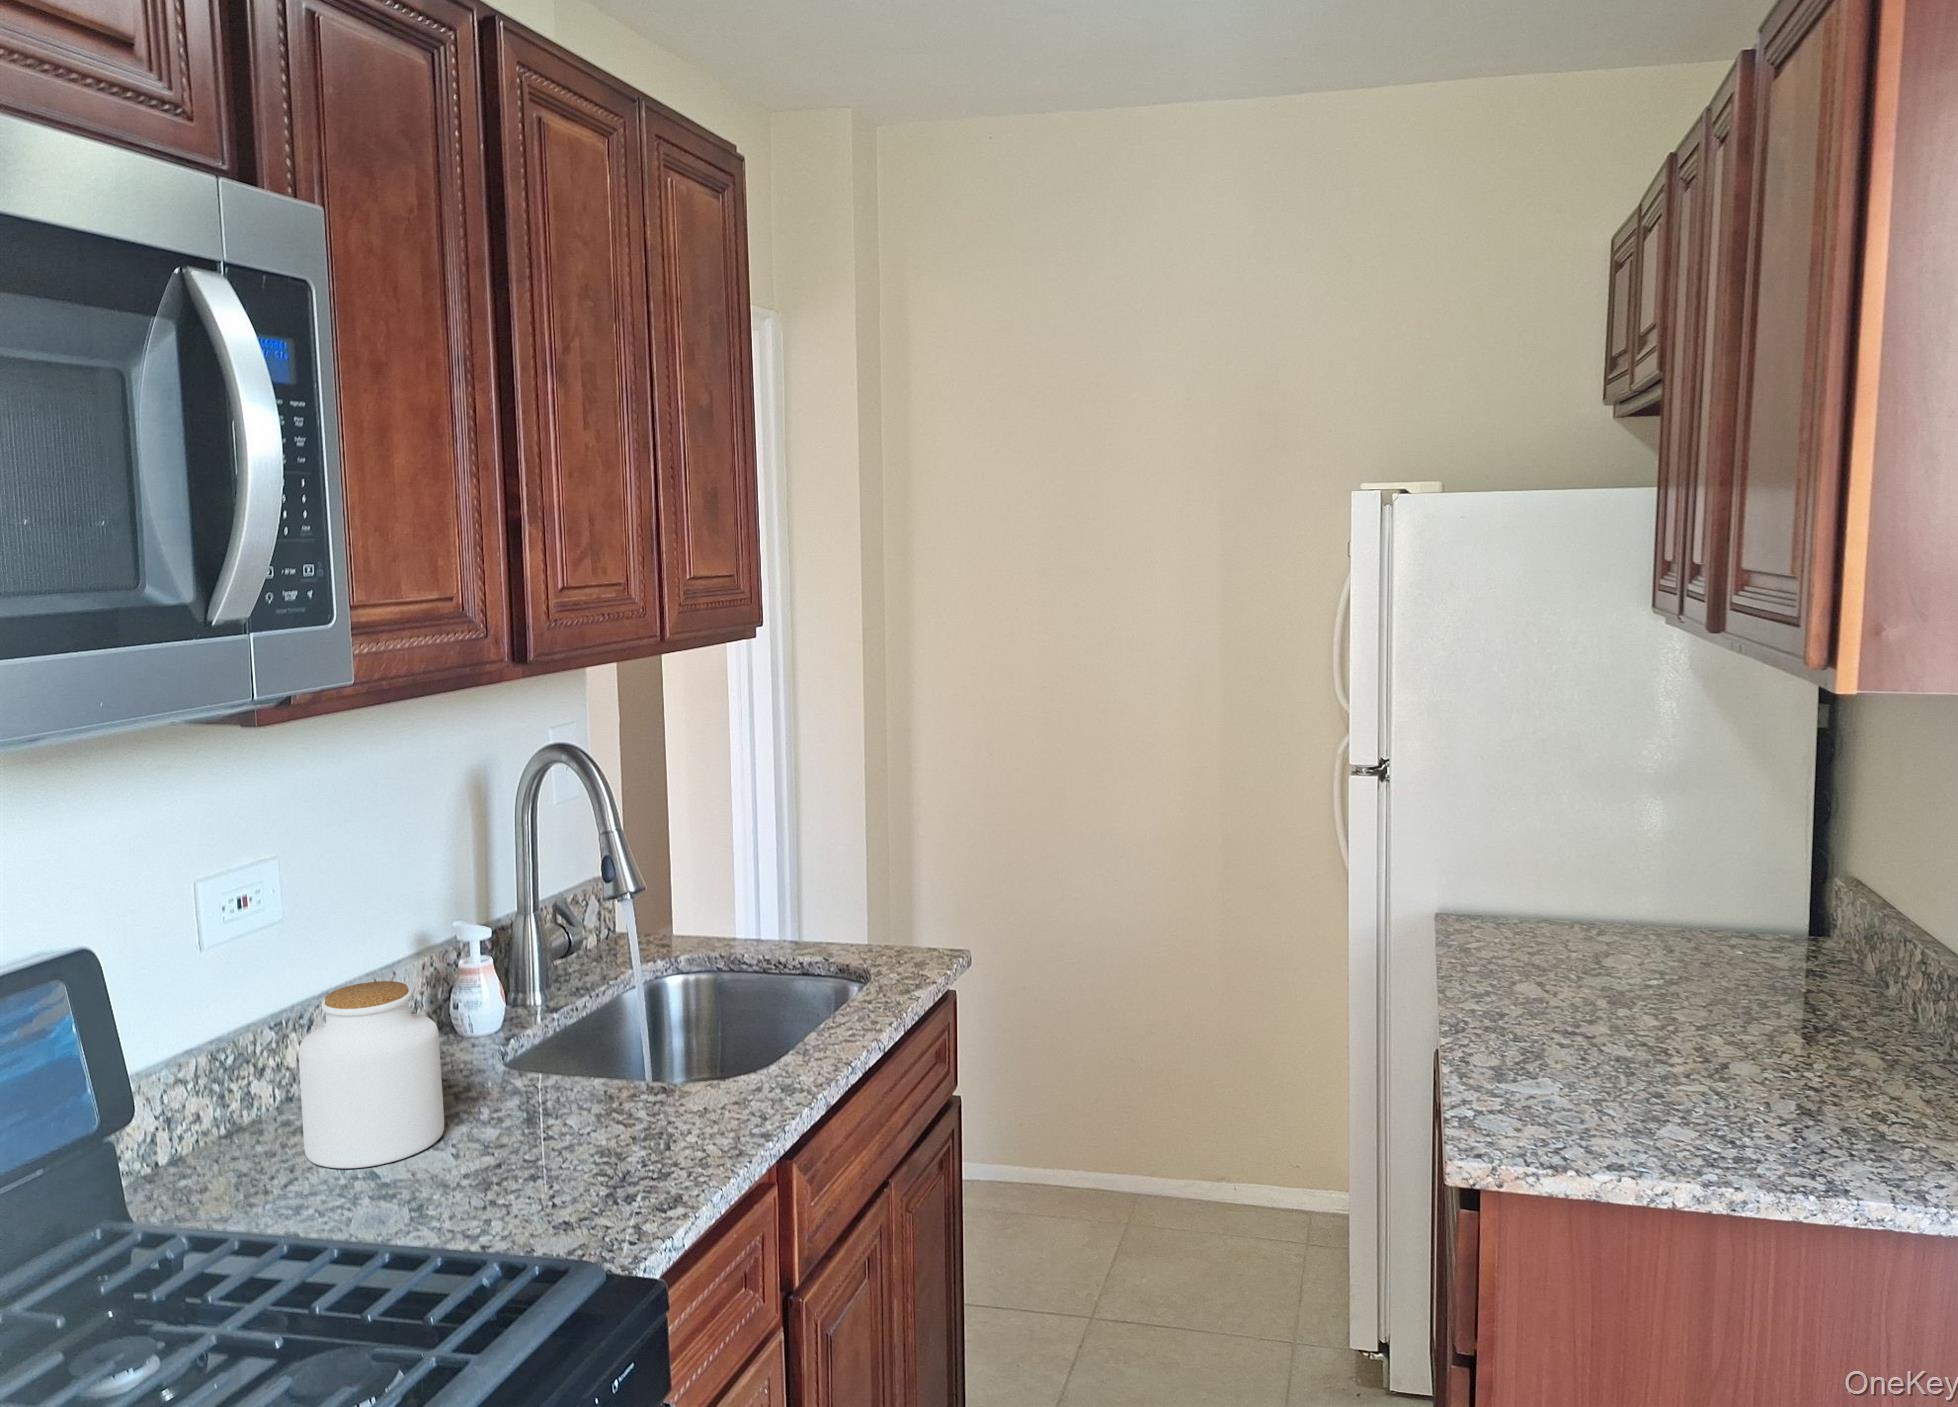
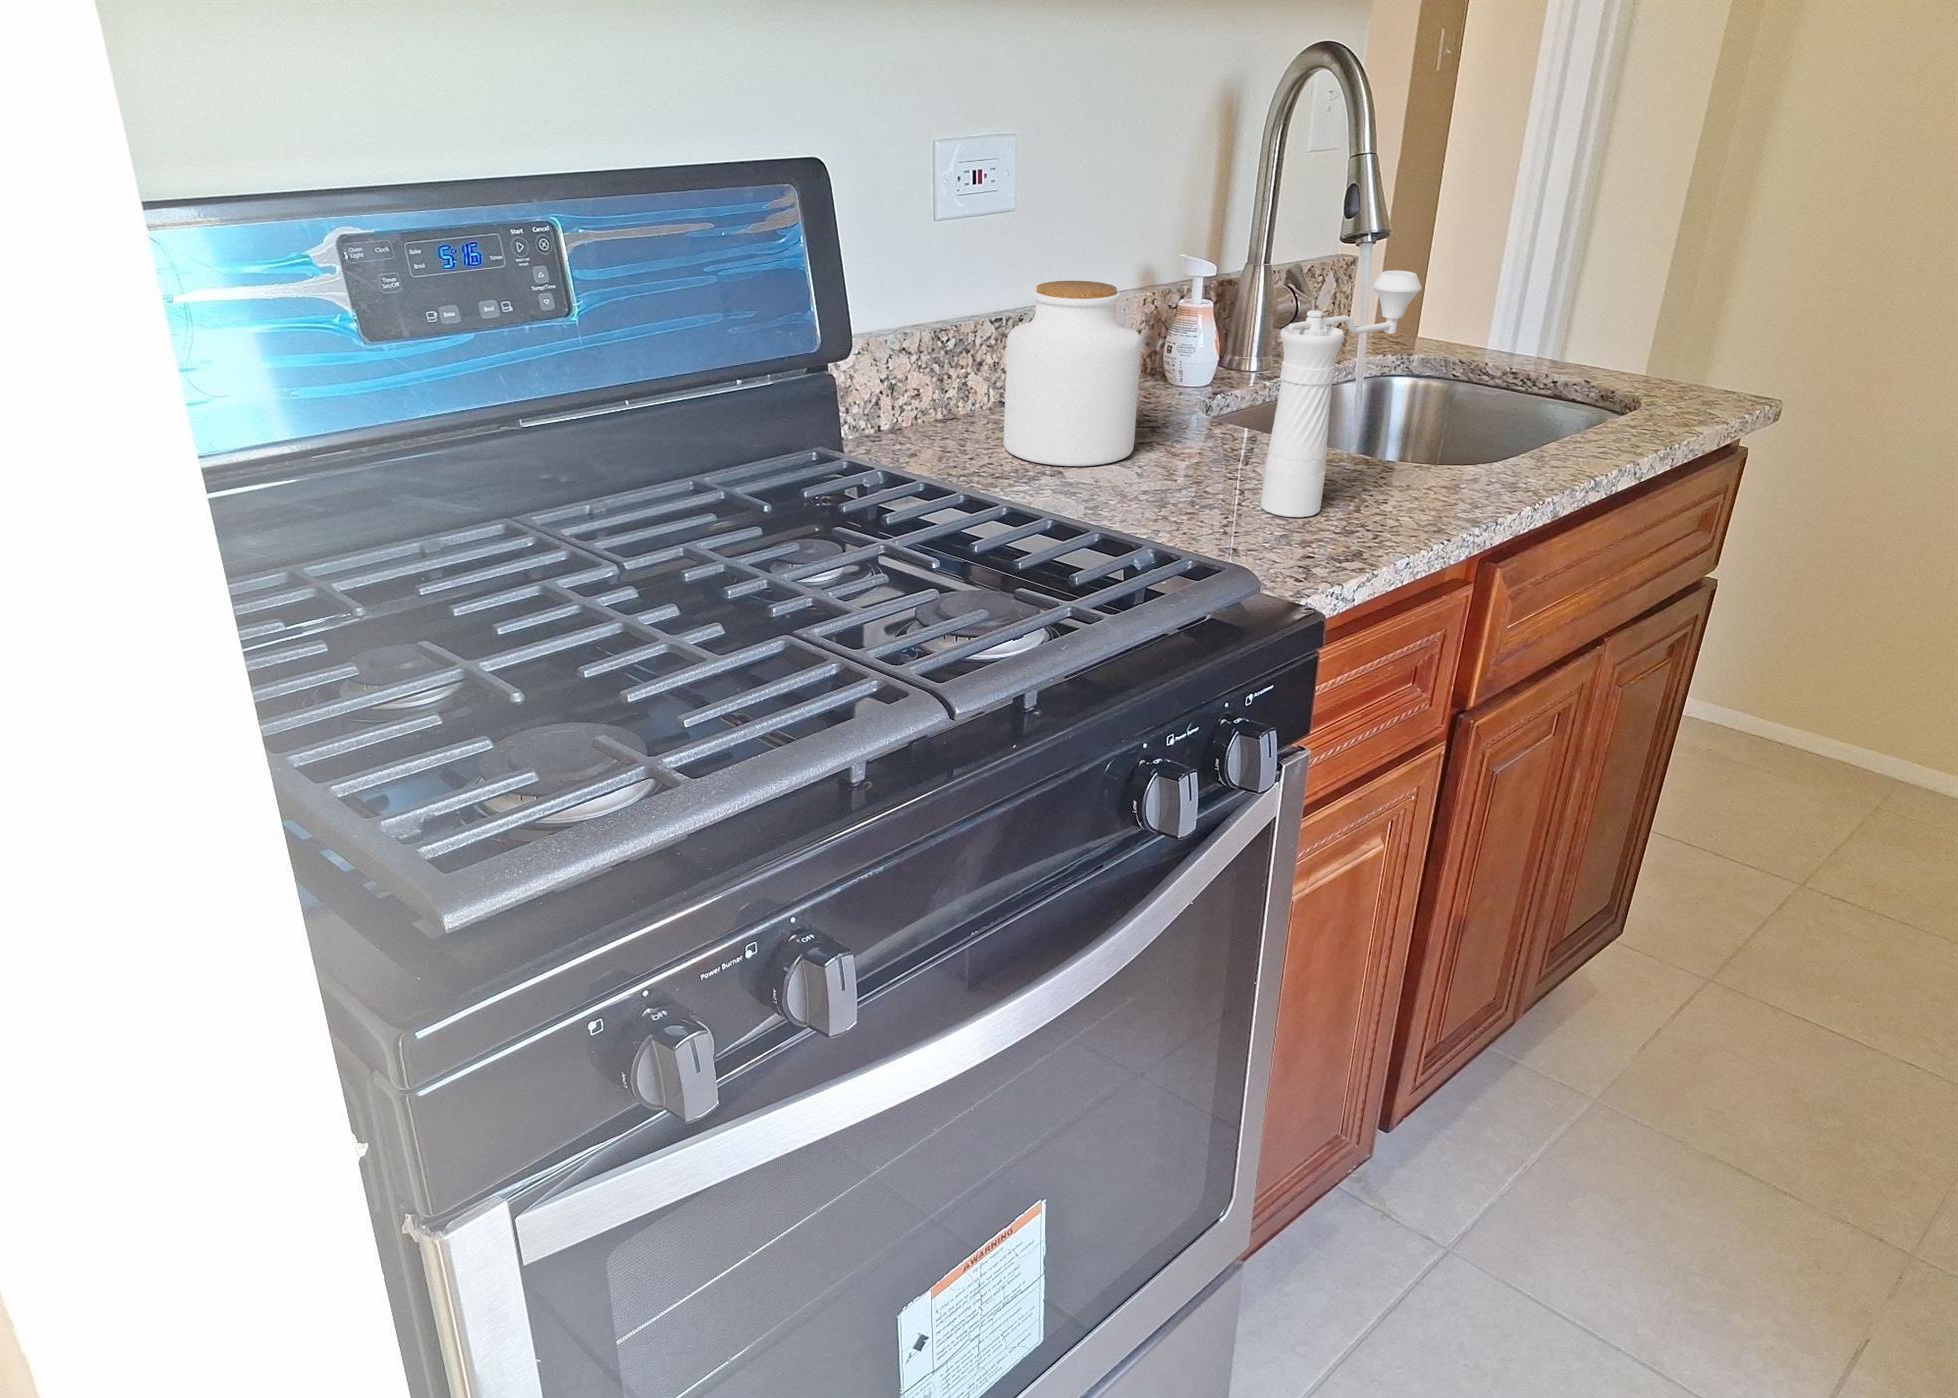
pepper mill: none [573,939,683,1173] -> present [1261,270,1422,517]

